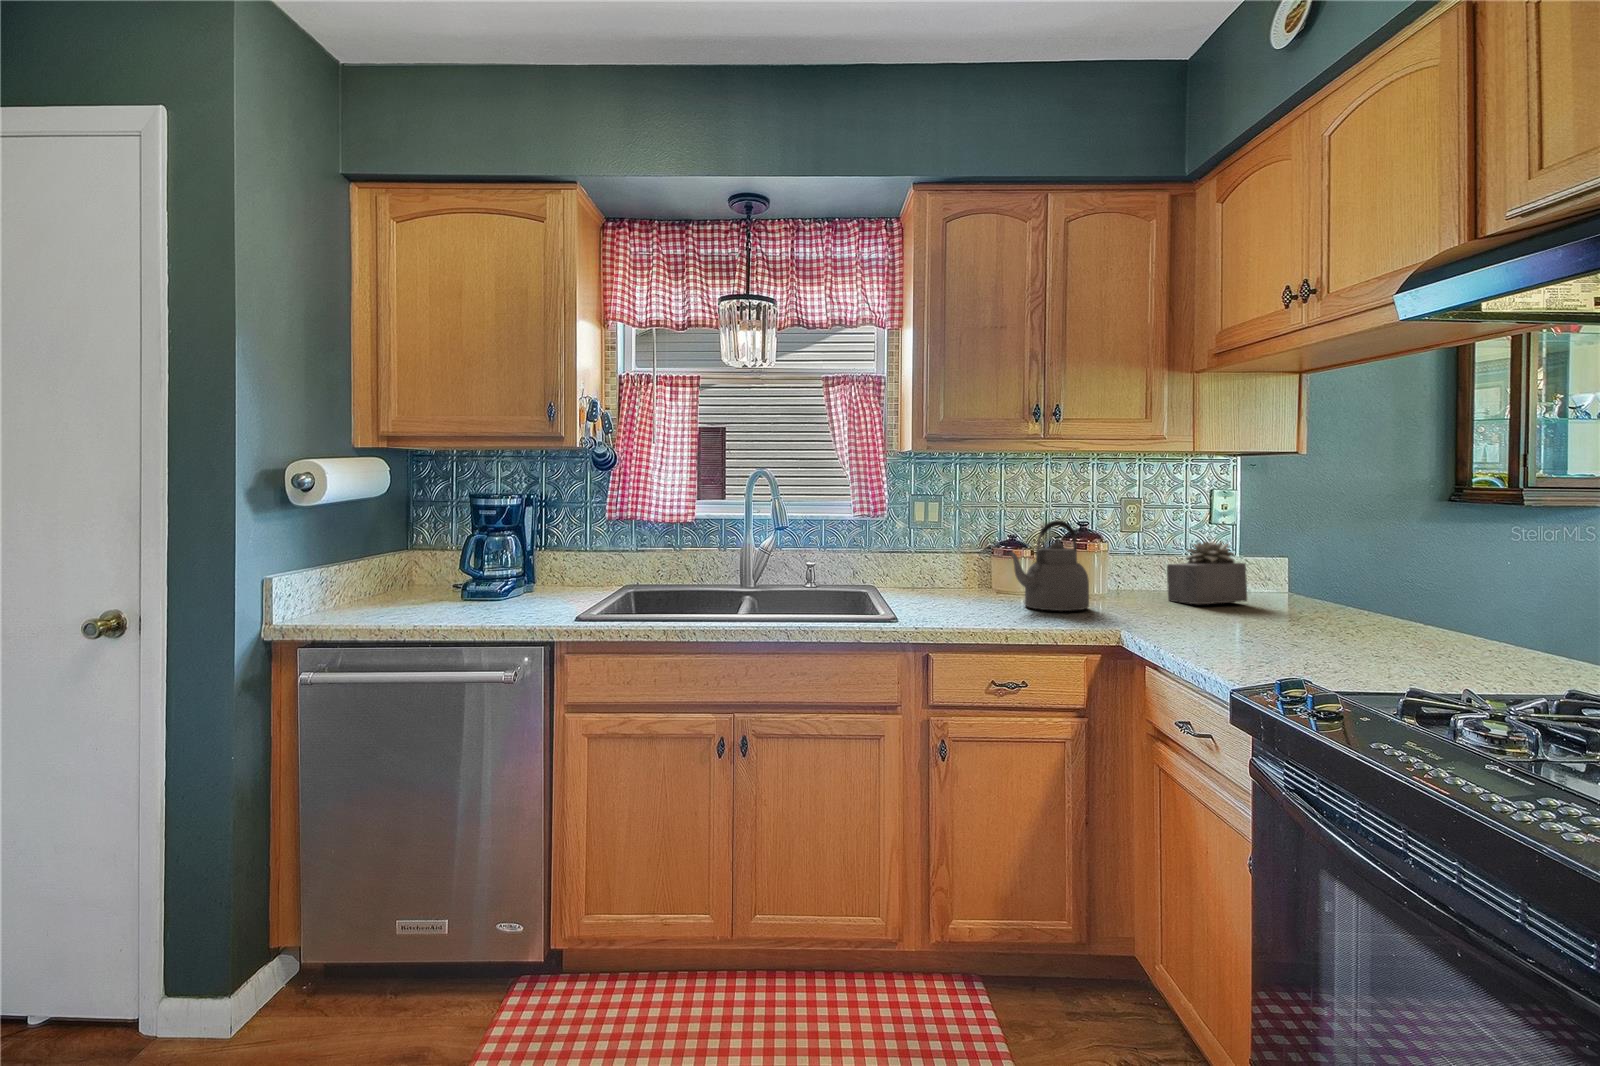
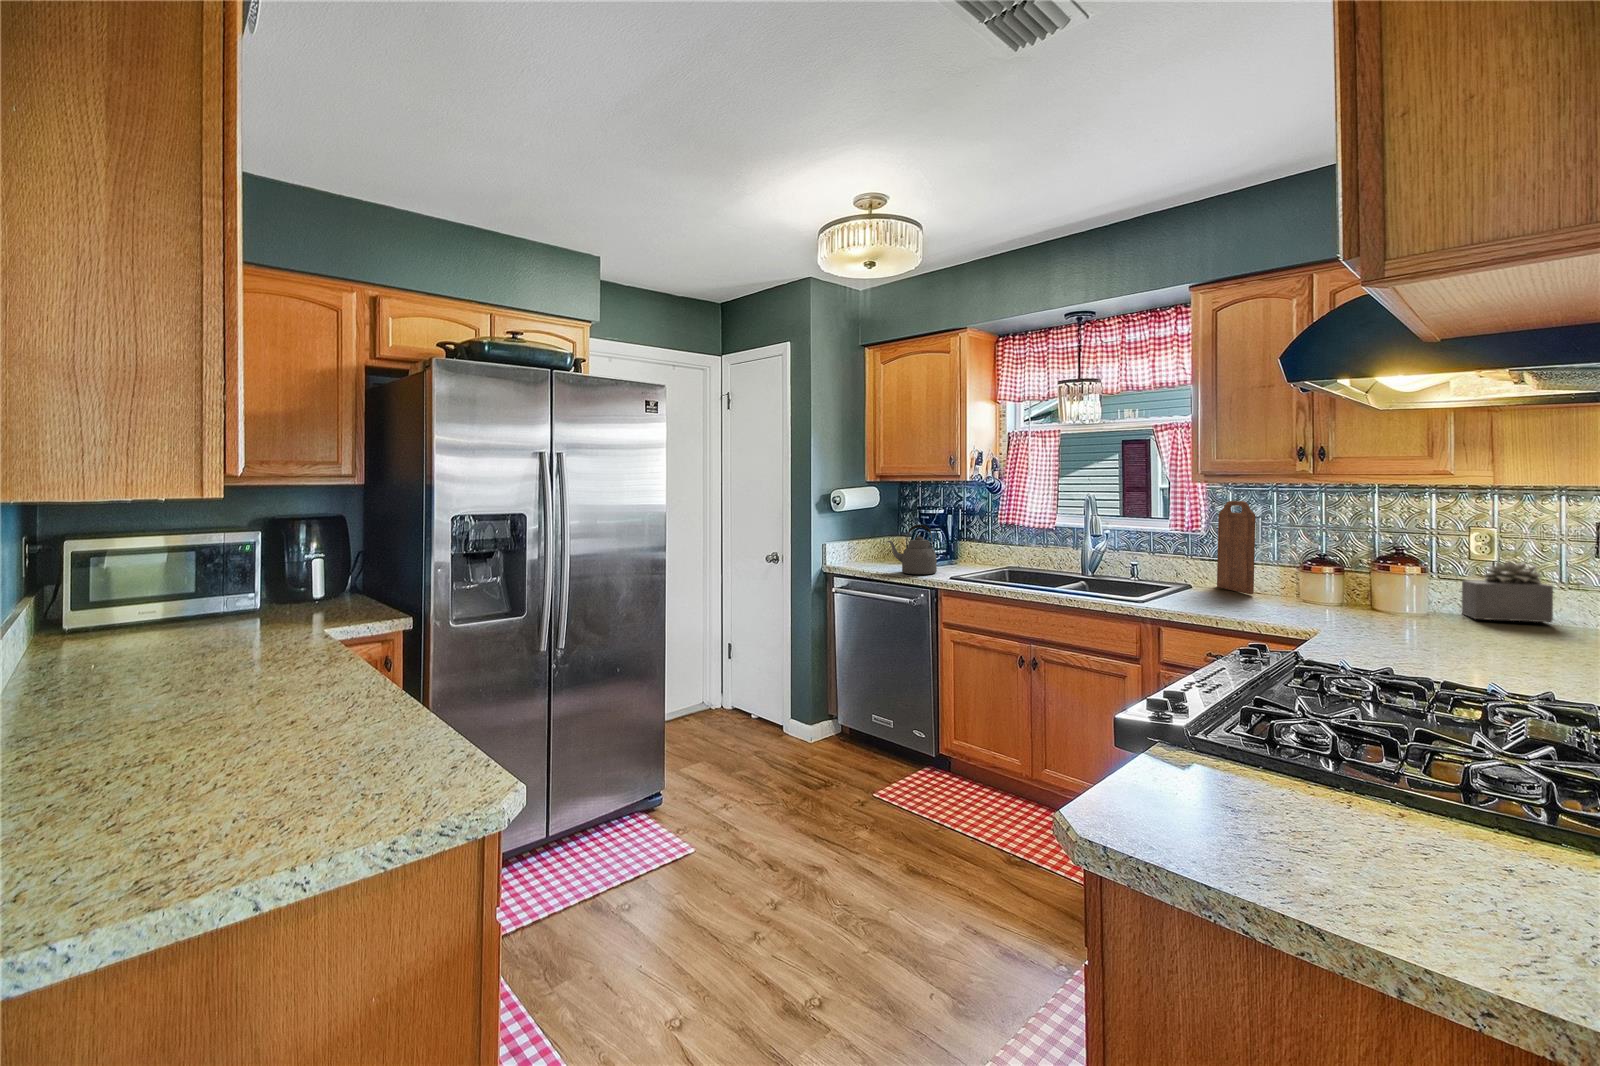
cutting board: none [924,479,982,599] -> present [1217,501,1256,594]
kettle: present [1006,521,1089,611] -> present [887,525,937,574]

